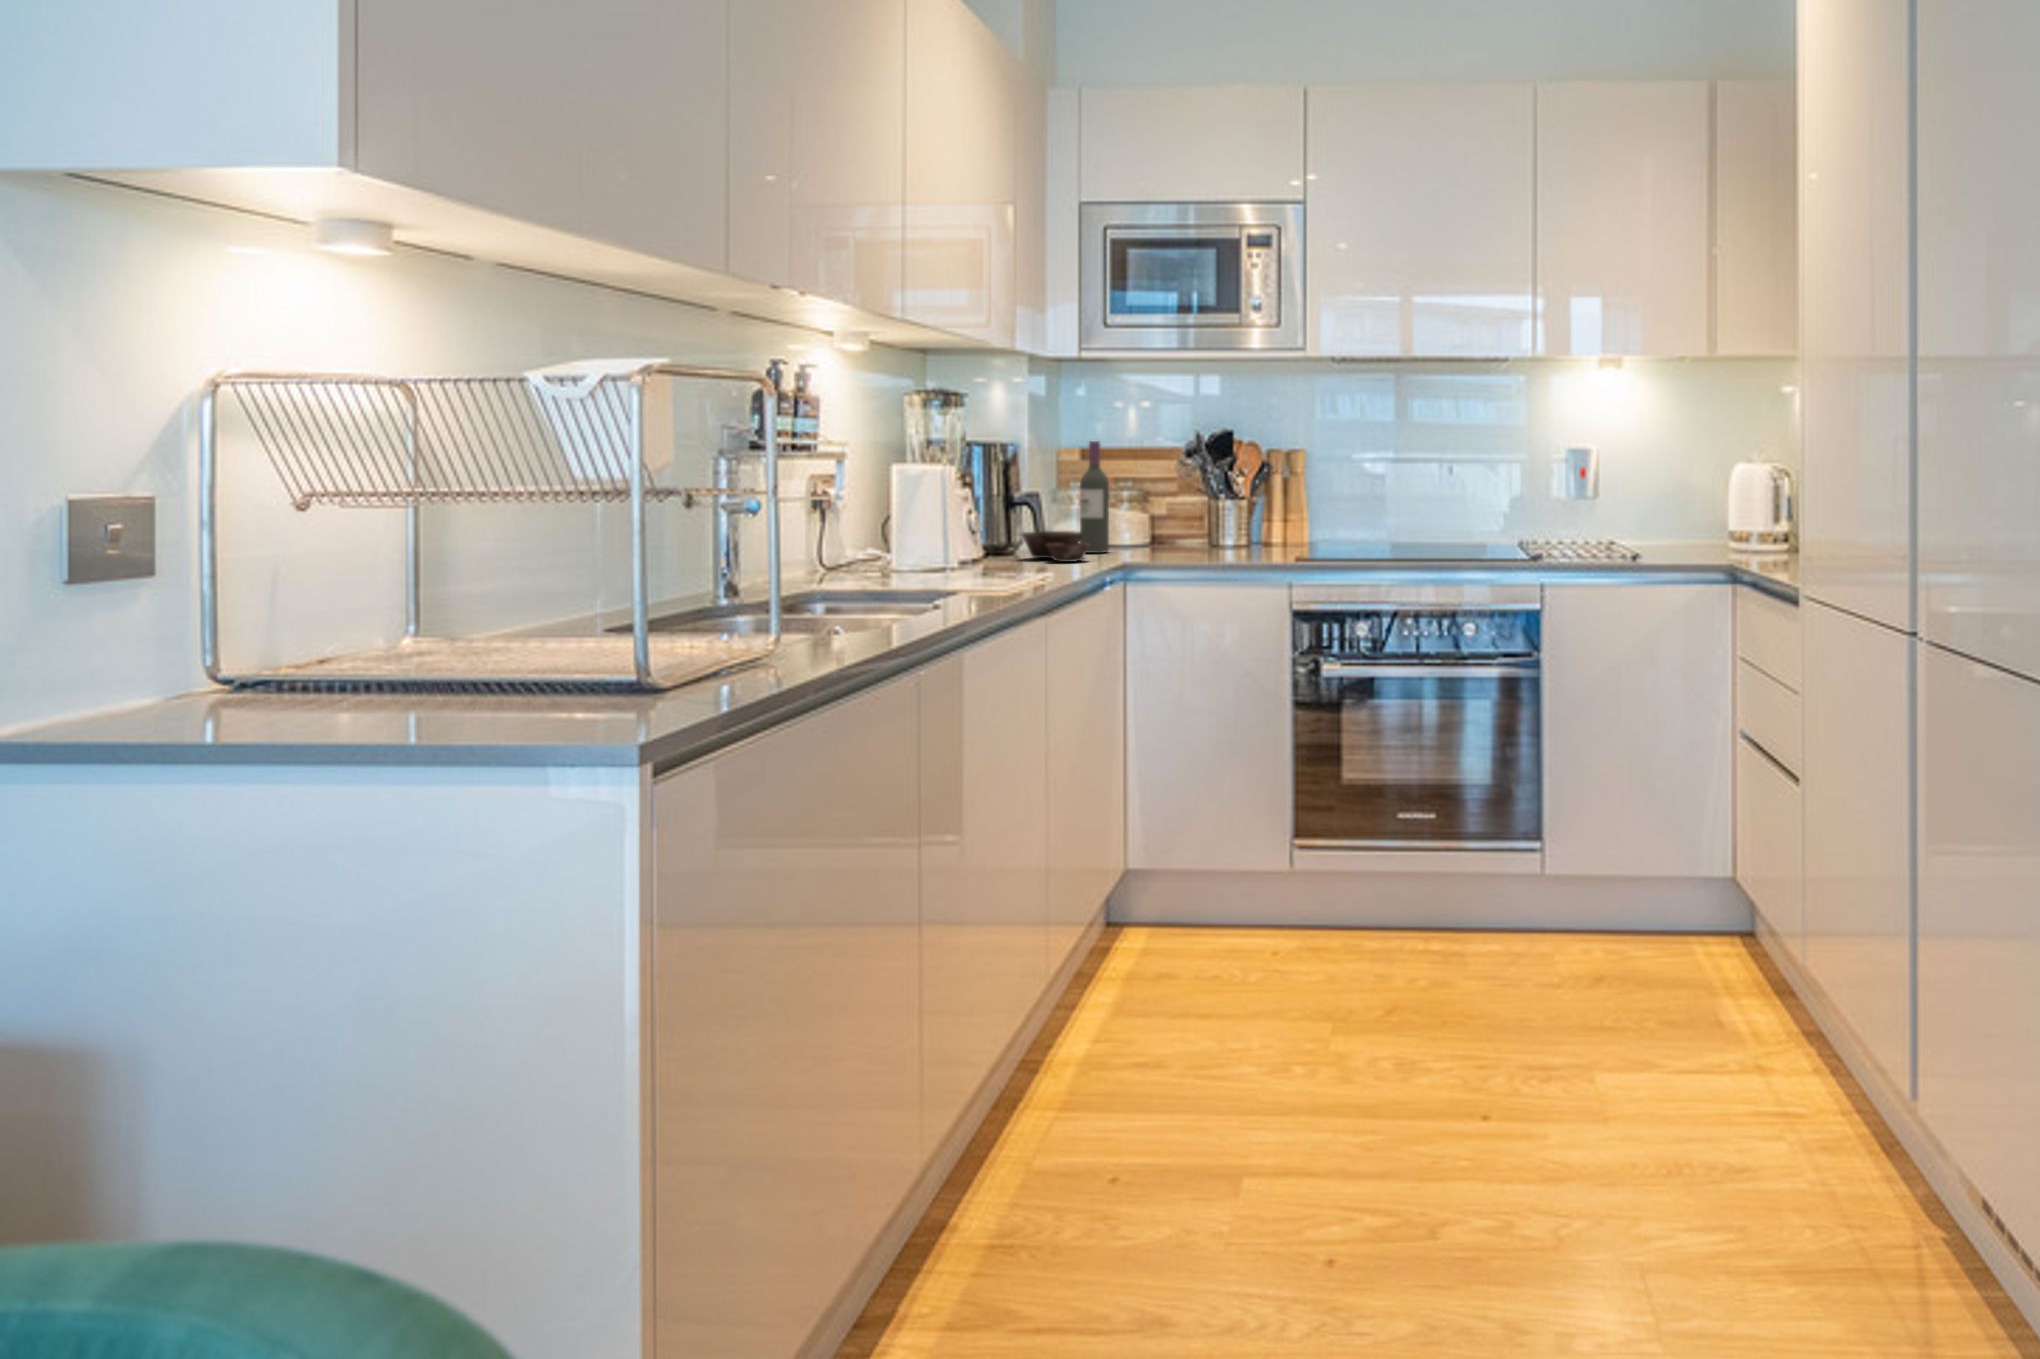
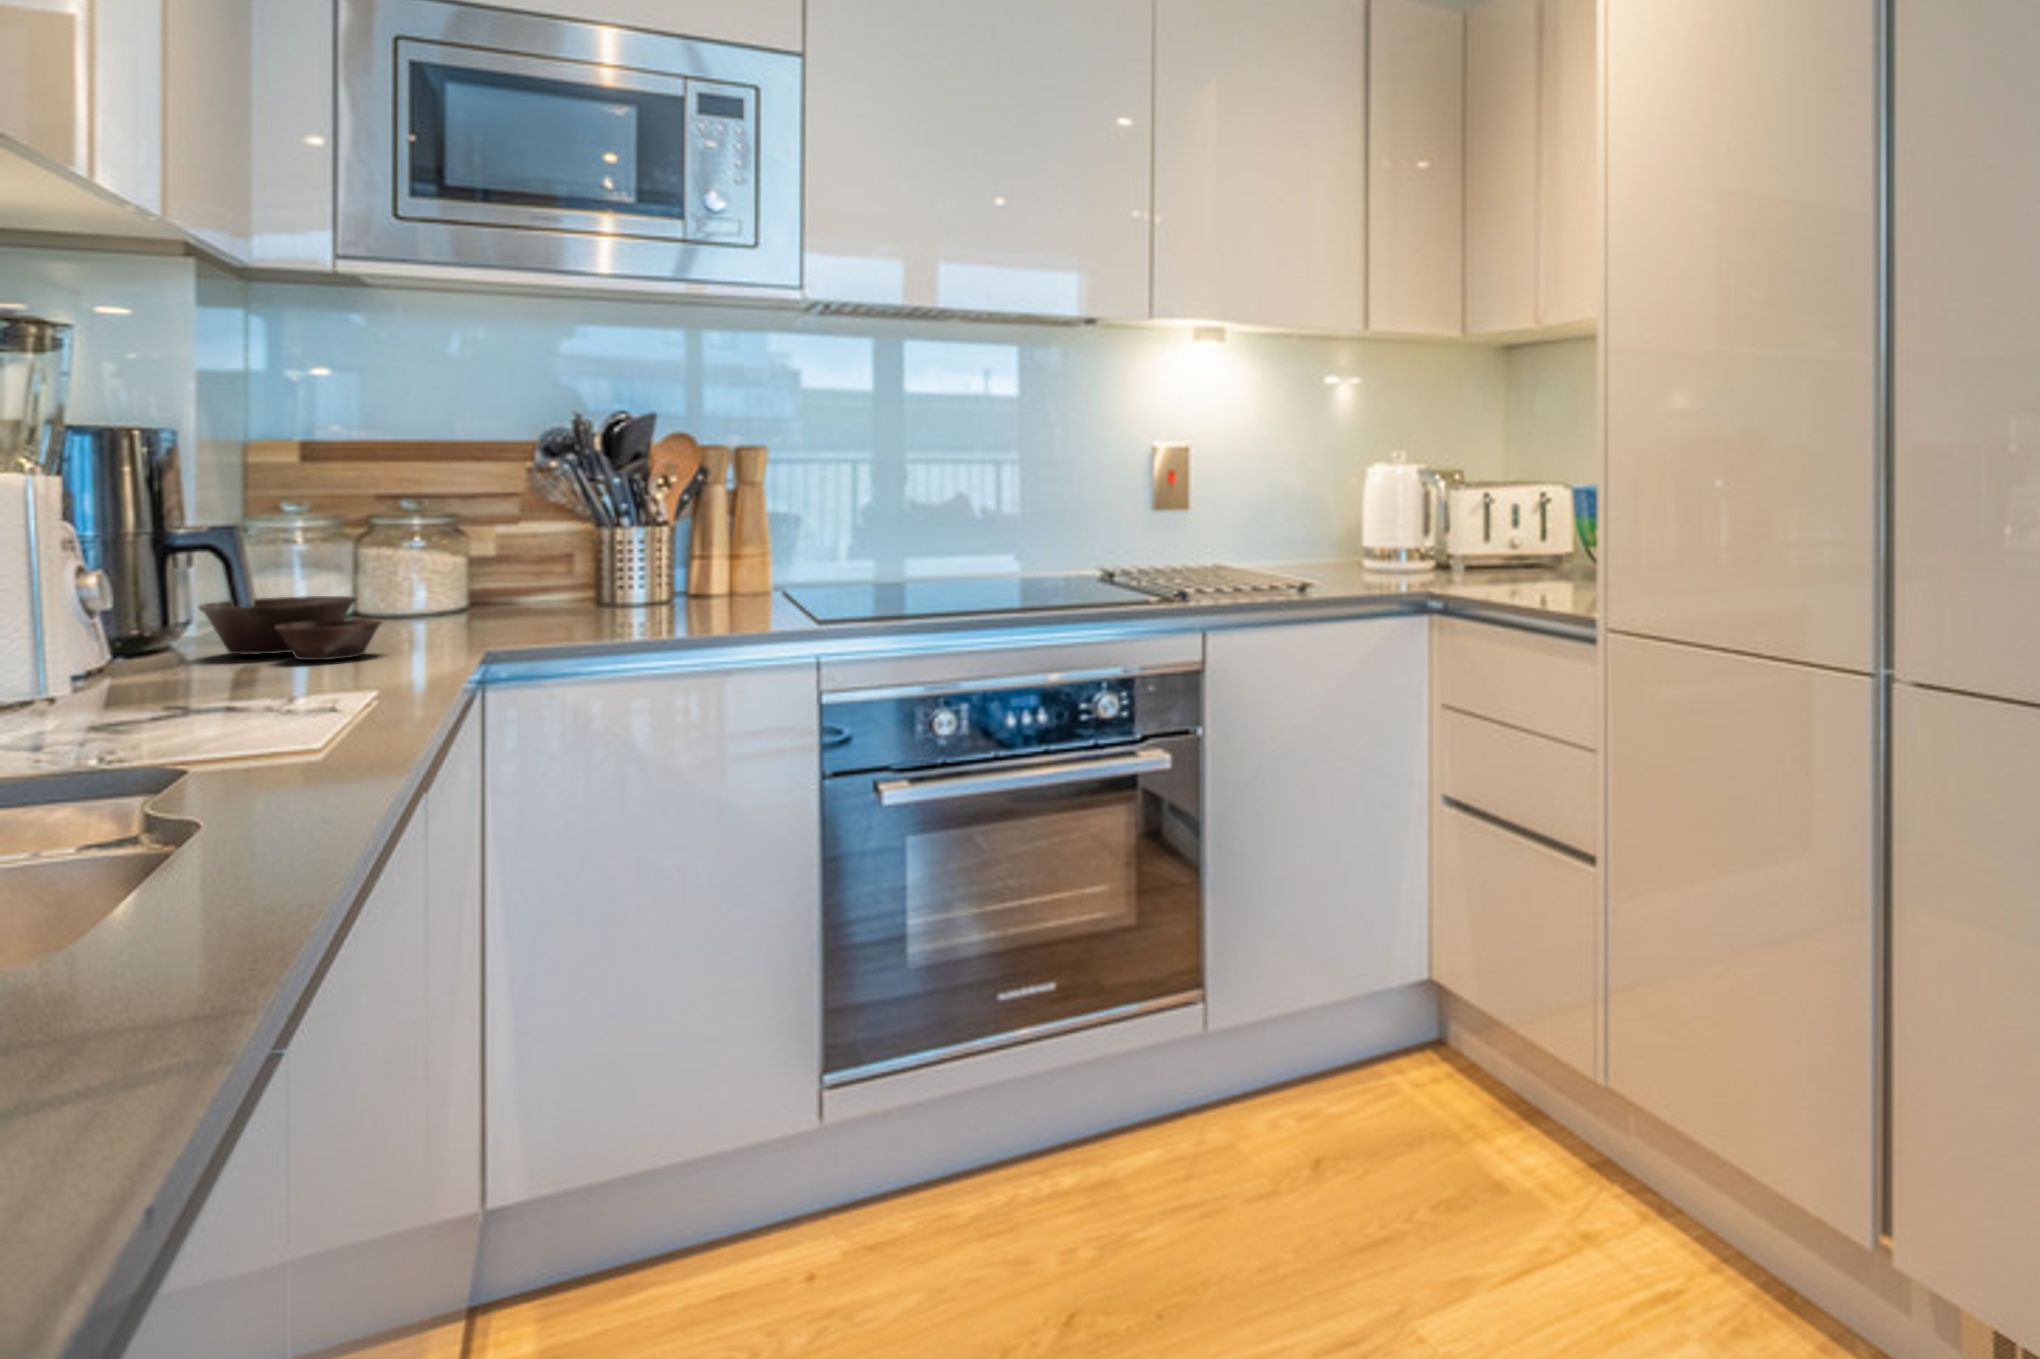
wine bottle: present [1080,441,1109,553] -> none [328,422,395,634]

